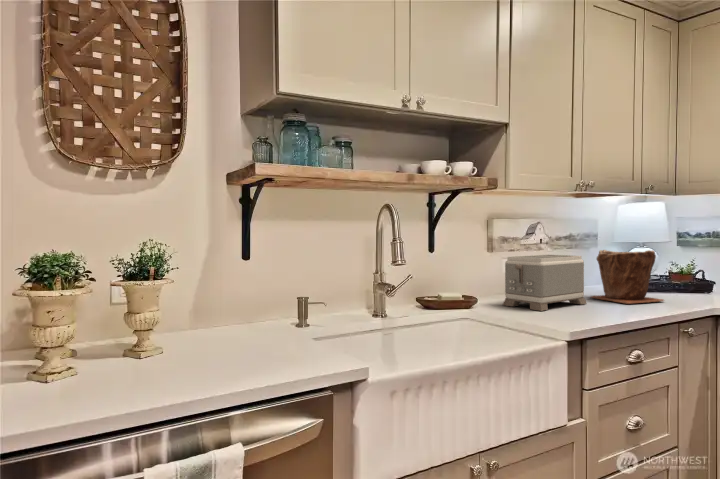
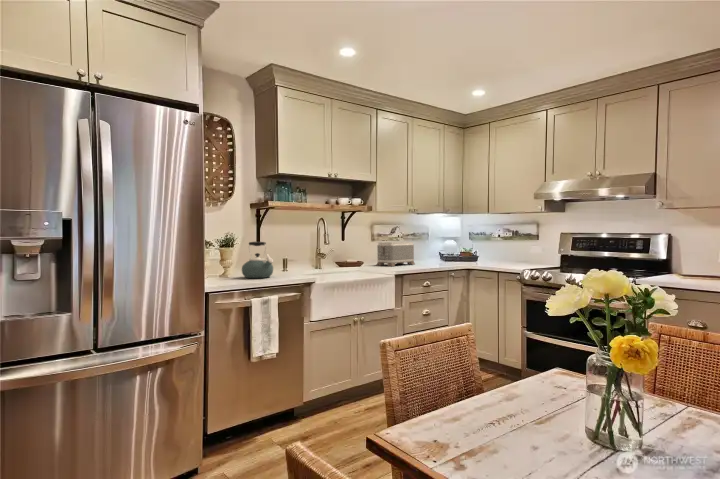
plant pot: present [591,250,664,304] -> none [420,239,451,264]
kettle: none [175,266,259,366] -> present [242,242,274,278]

